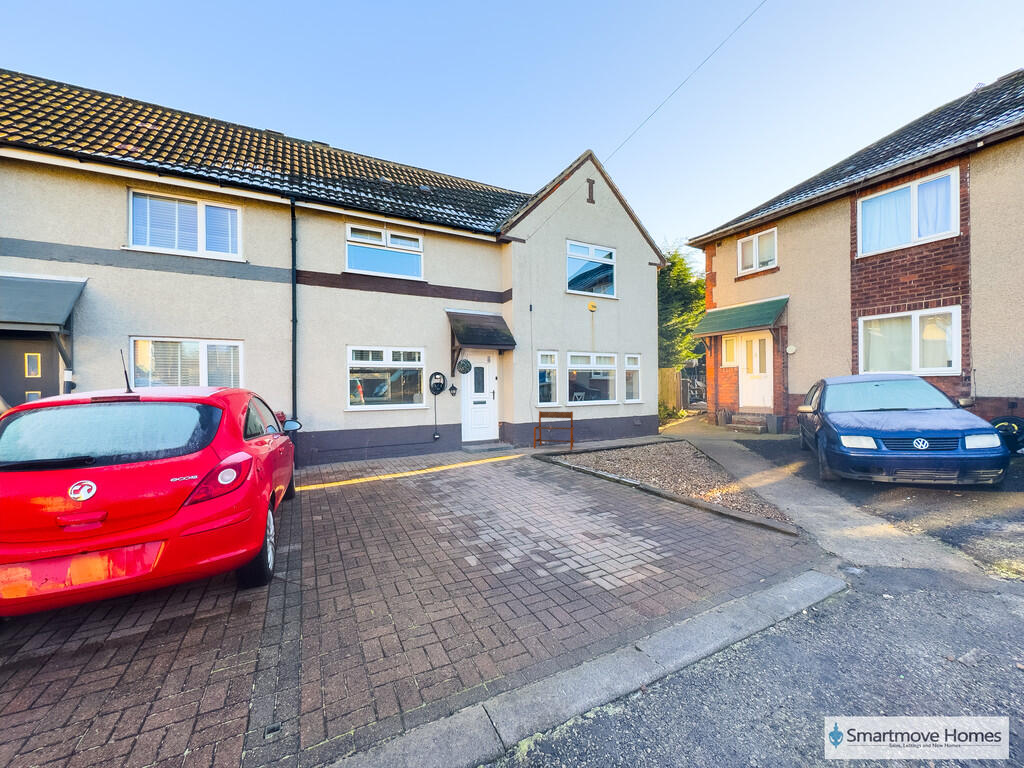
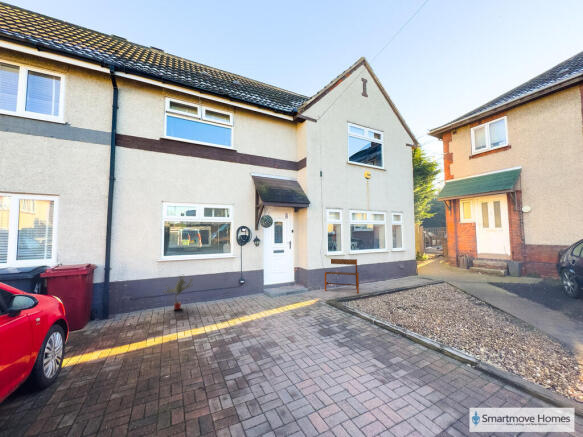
potted tree: none [354,426,386,463] -> present [166,276,192,310]

